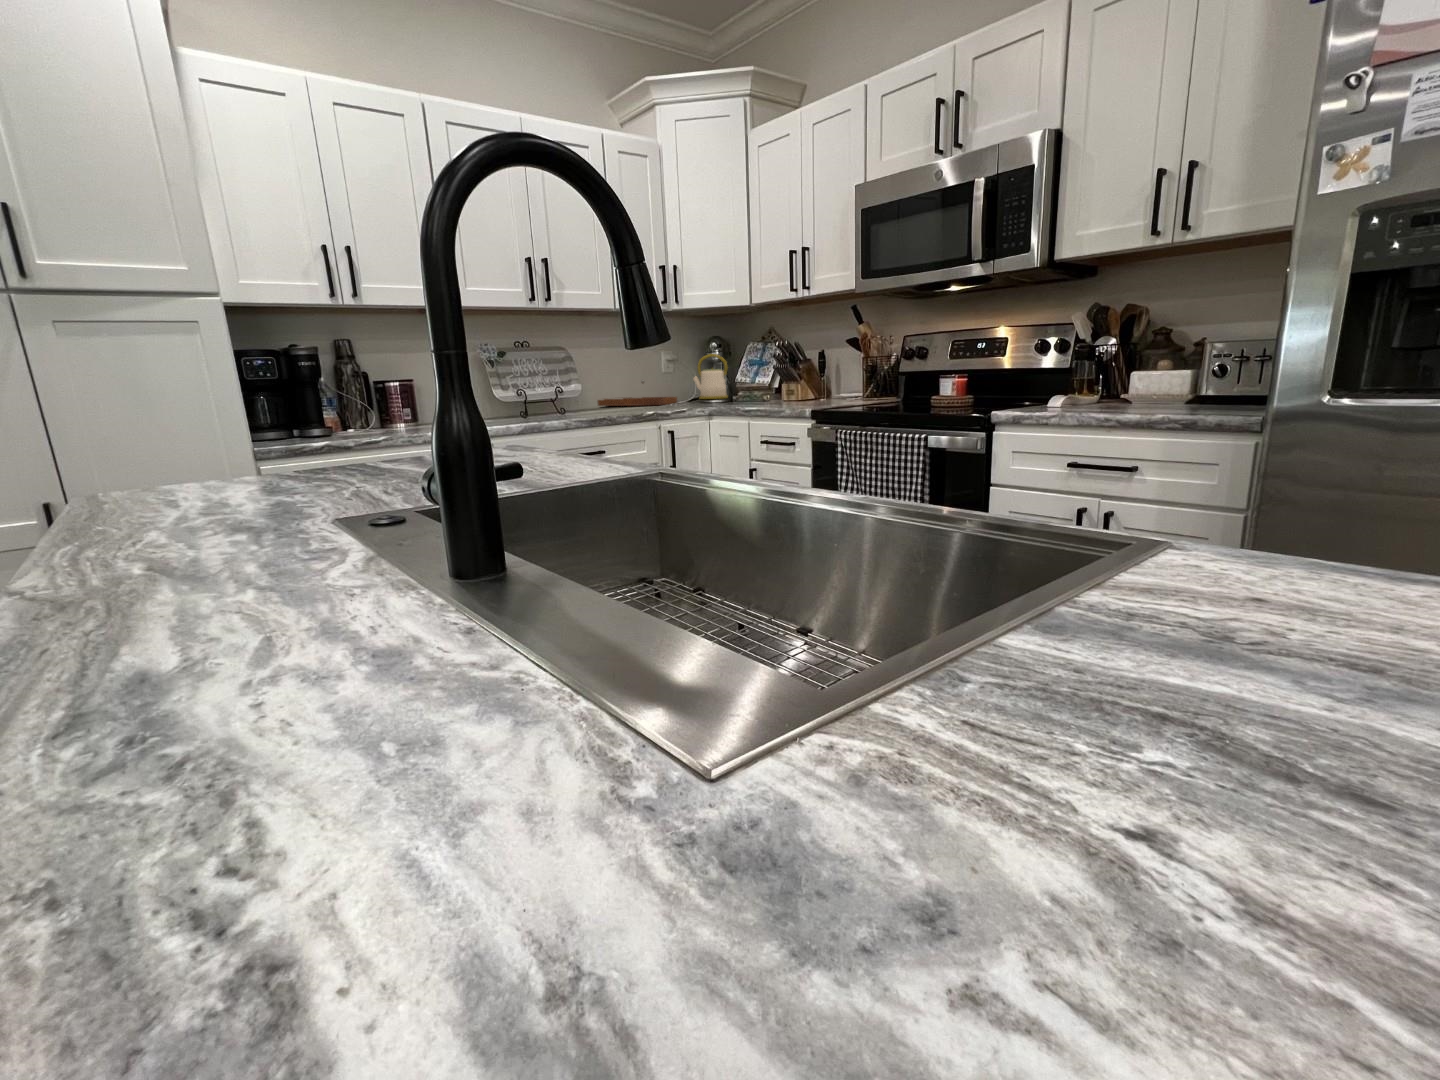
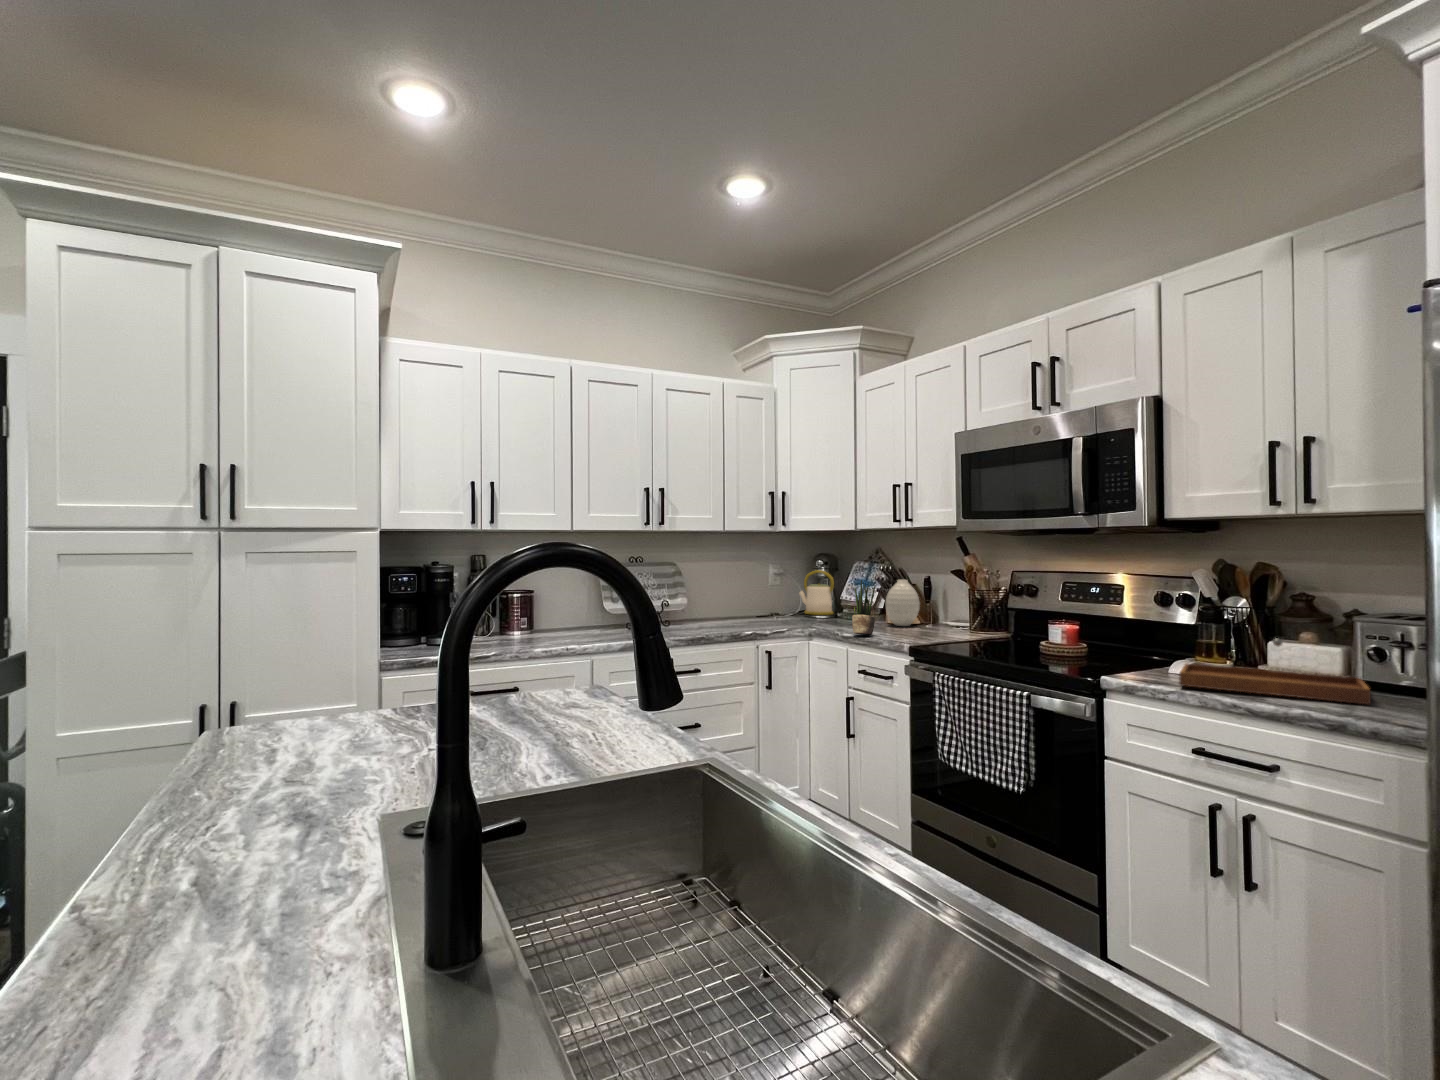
potted plant: none [753,350,775,406] -> present [852,580,876,635]
vase: none [782,353,814,400] -> present [886,580,920,626]
tray: present [598,380,677,406] -> present [1179,638,1371,705]

